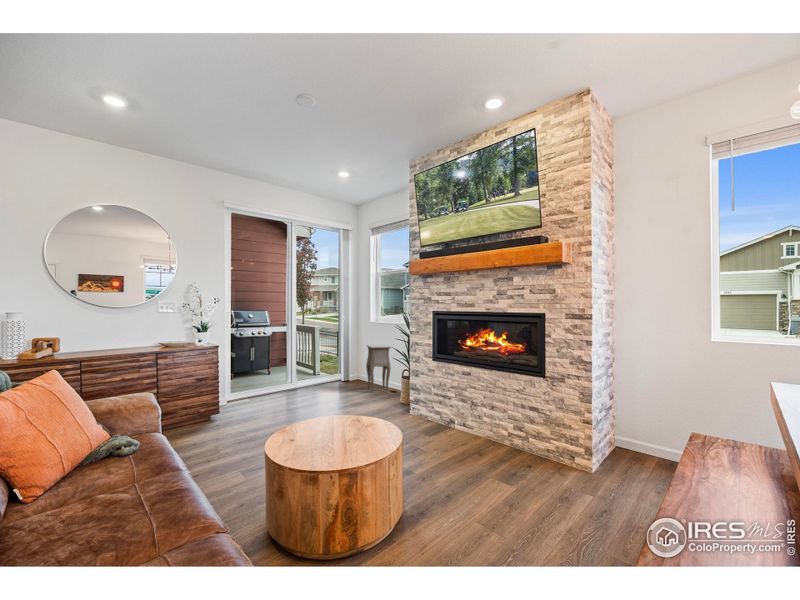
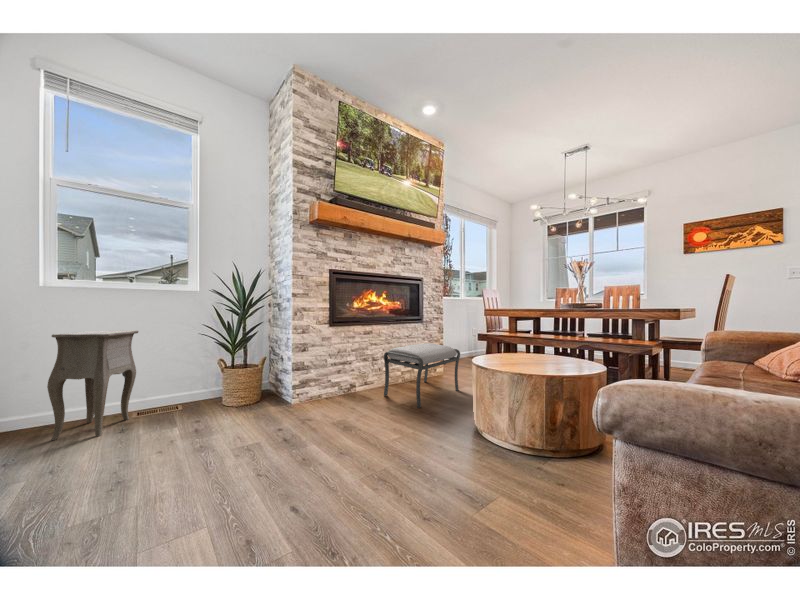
ottoman: none [423,394,521,480] -> present [384,343,460,408]

